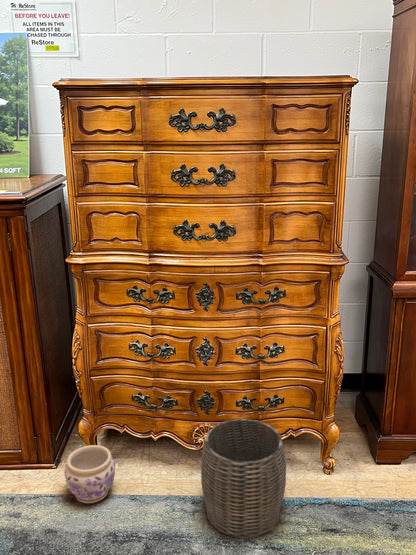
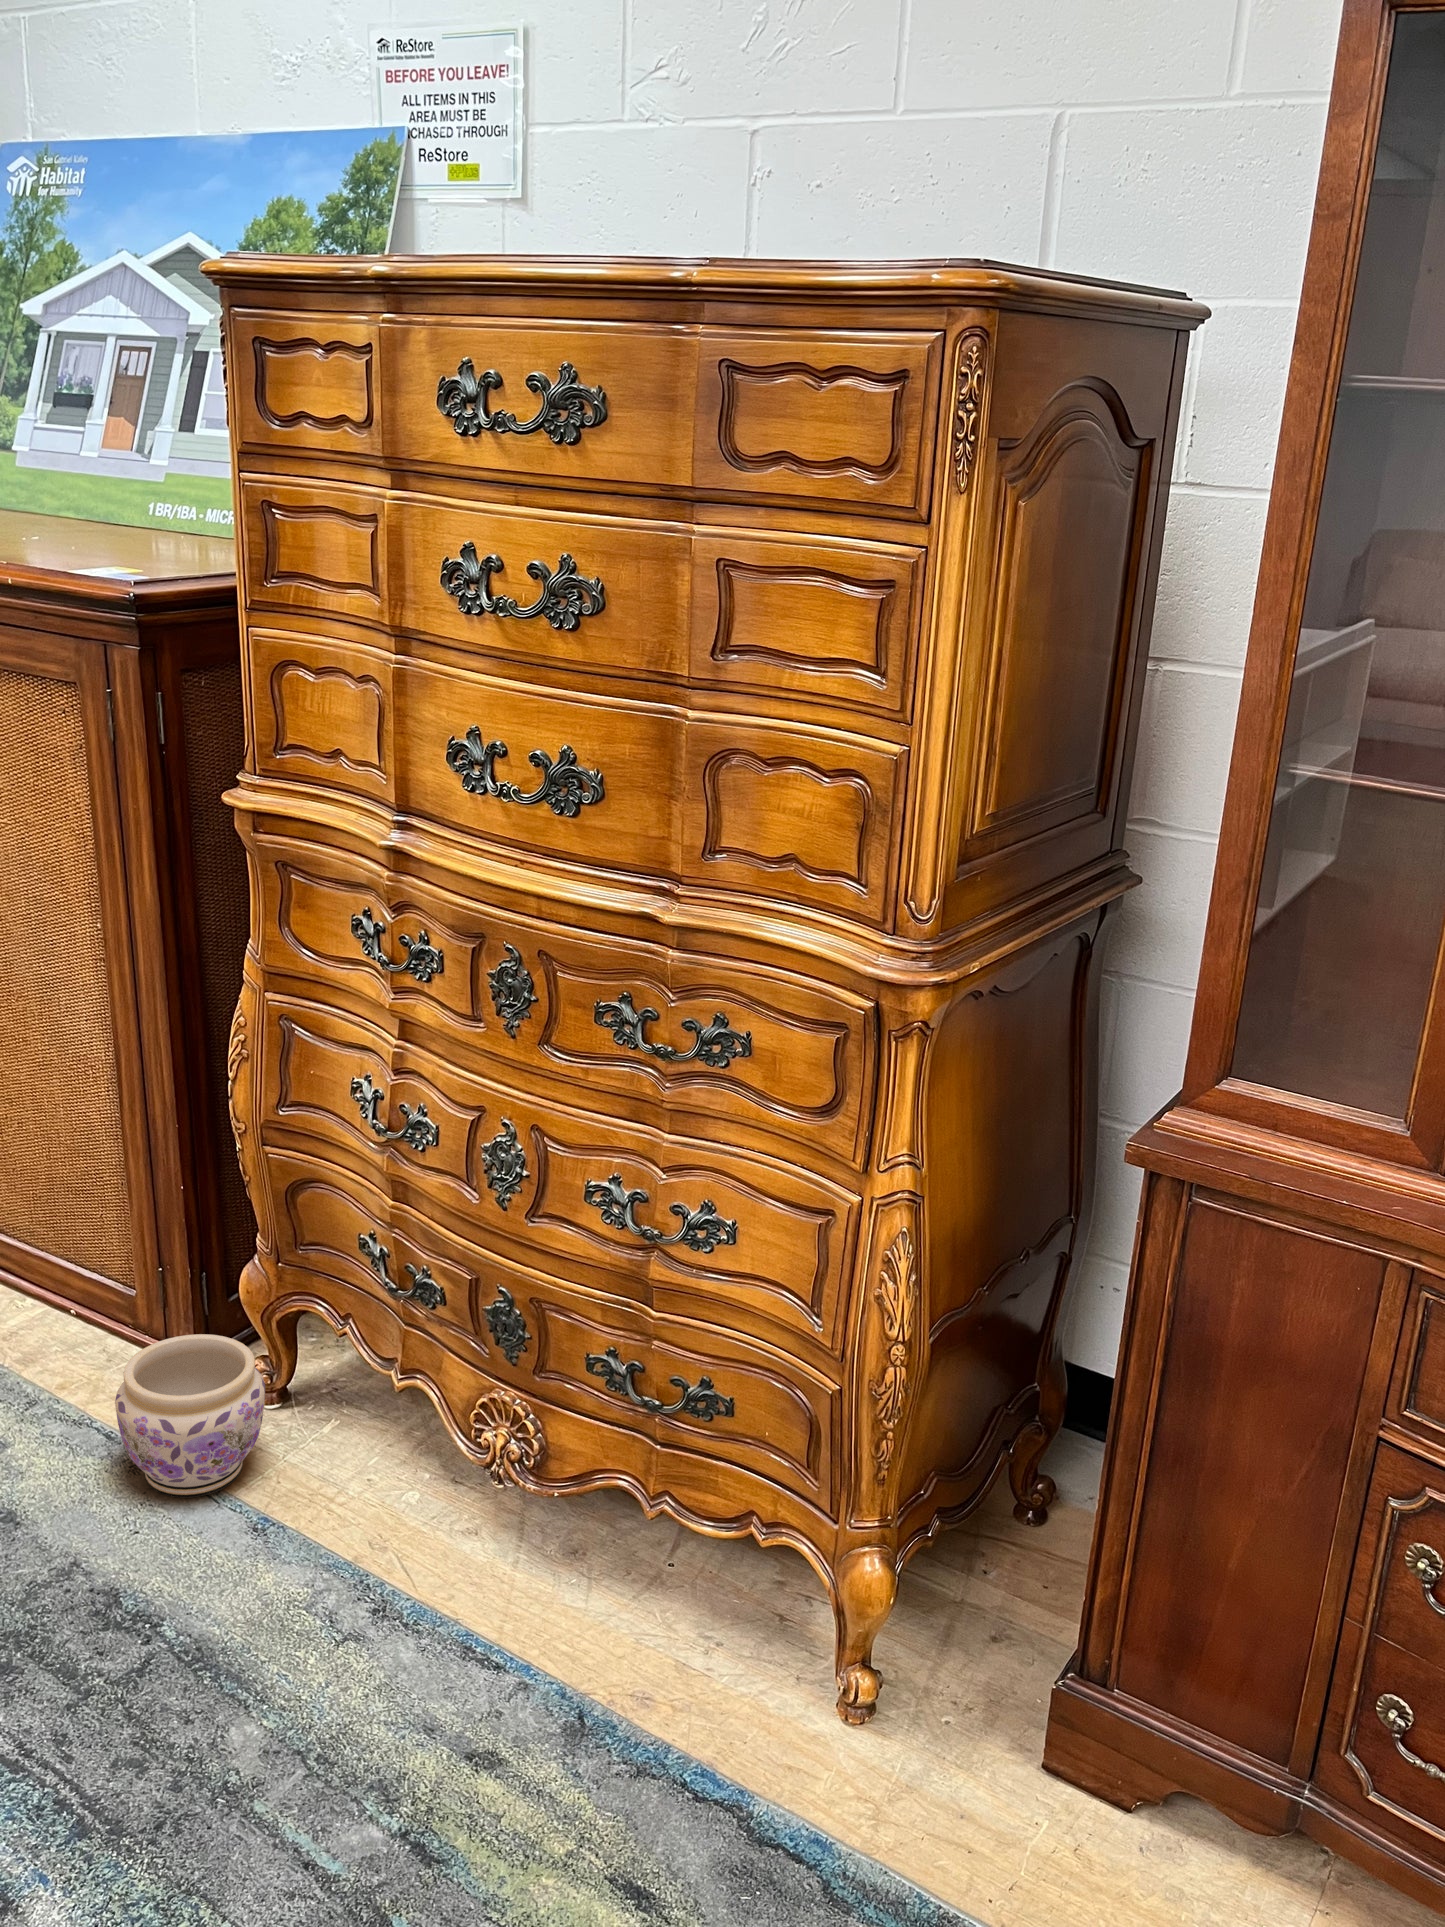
woven basket: present [201,419,286,538] -> none [328,1399,611,1792]

